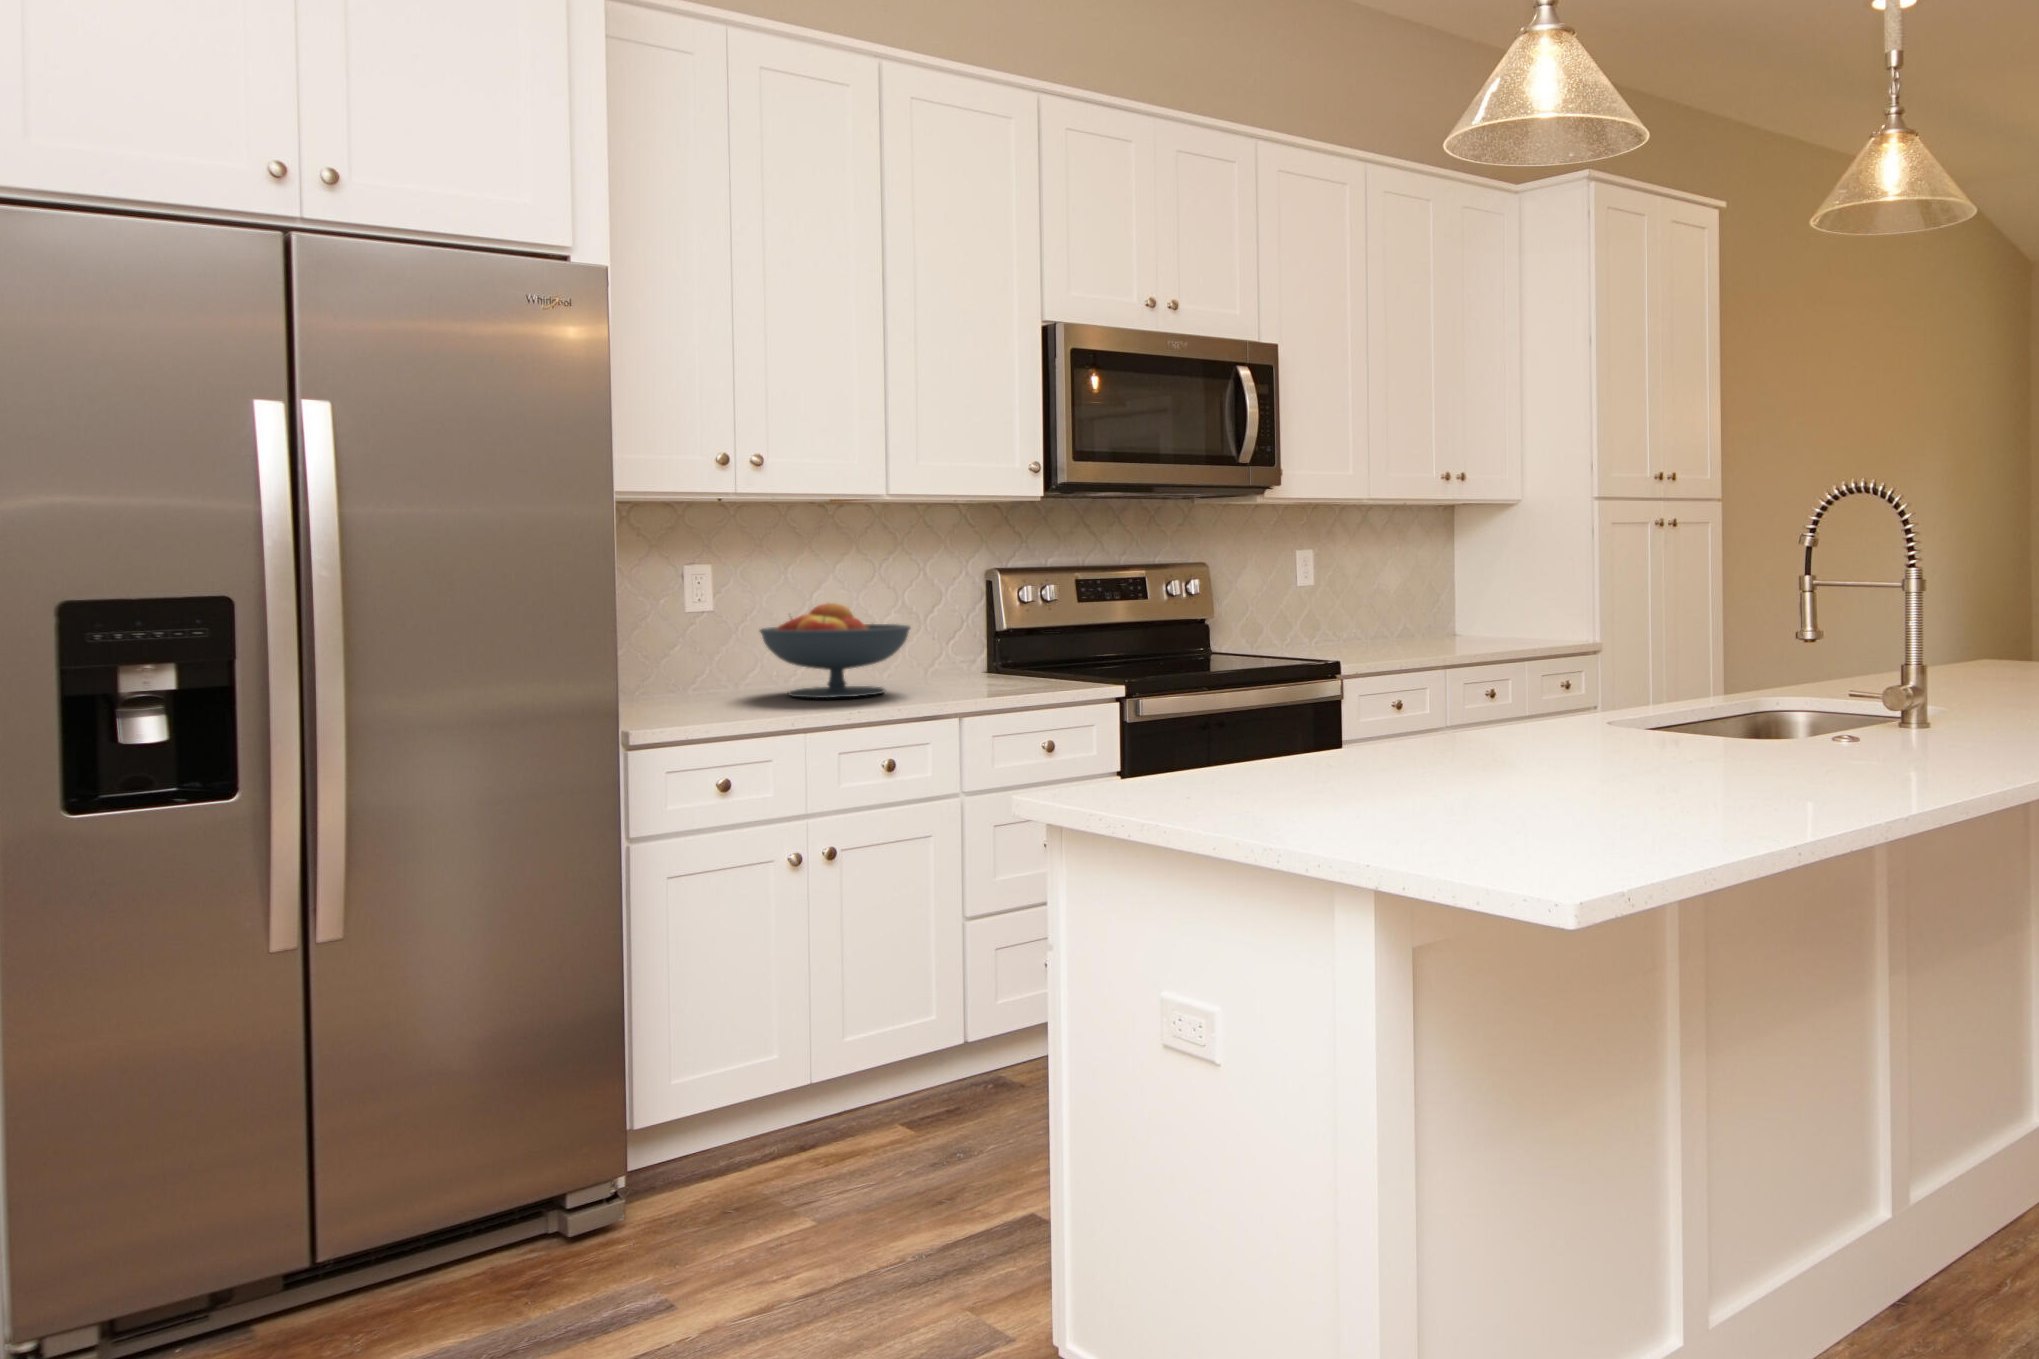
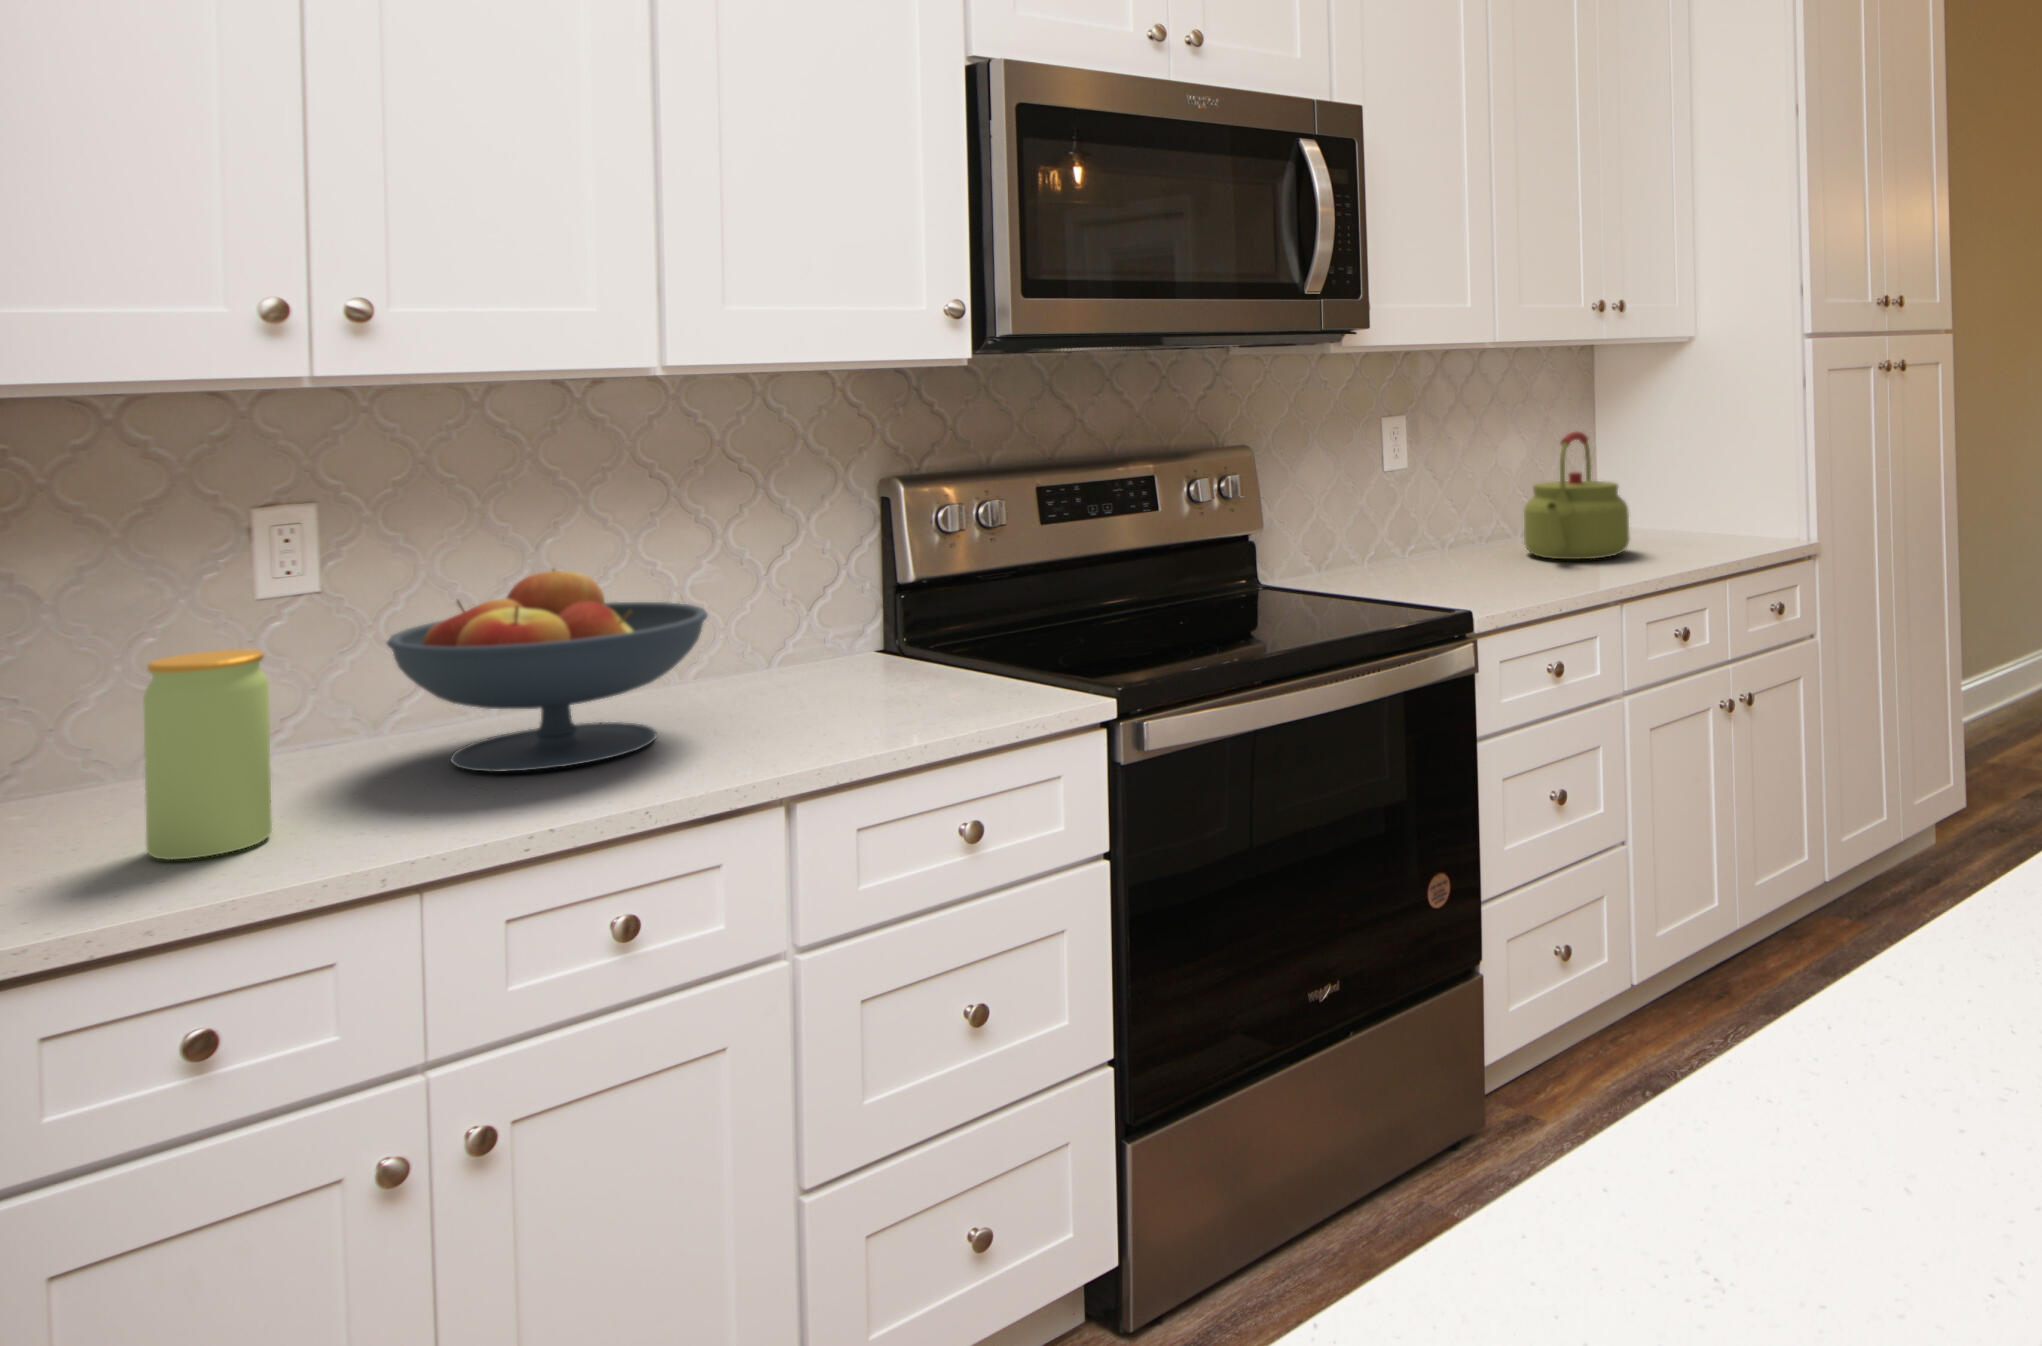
kettle: none [1391,561,1462,645] -> present [1524,432,1630,559]
jar: none [680,622,730,715] -> present [143,649,272,859]

